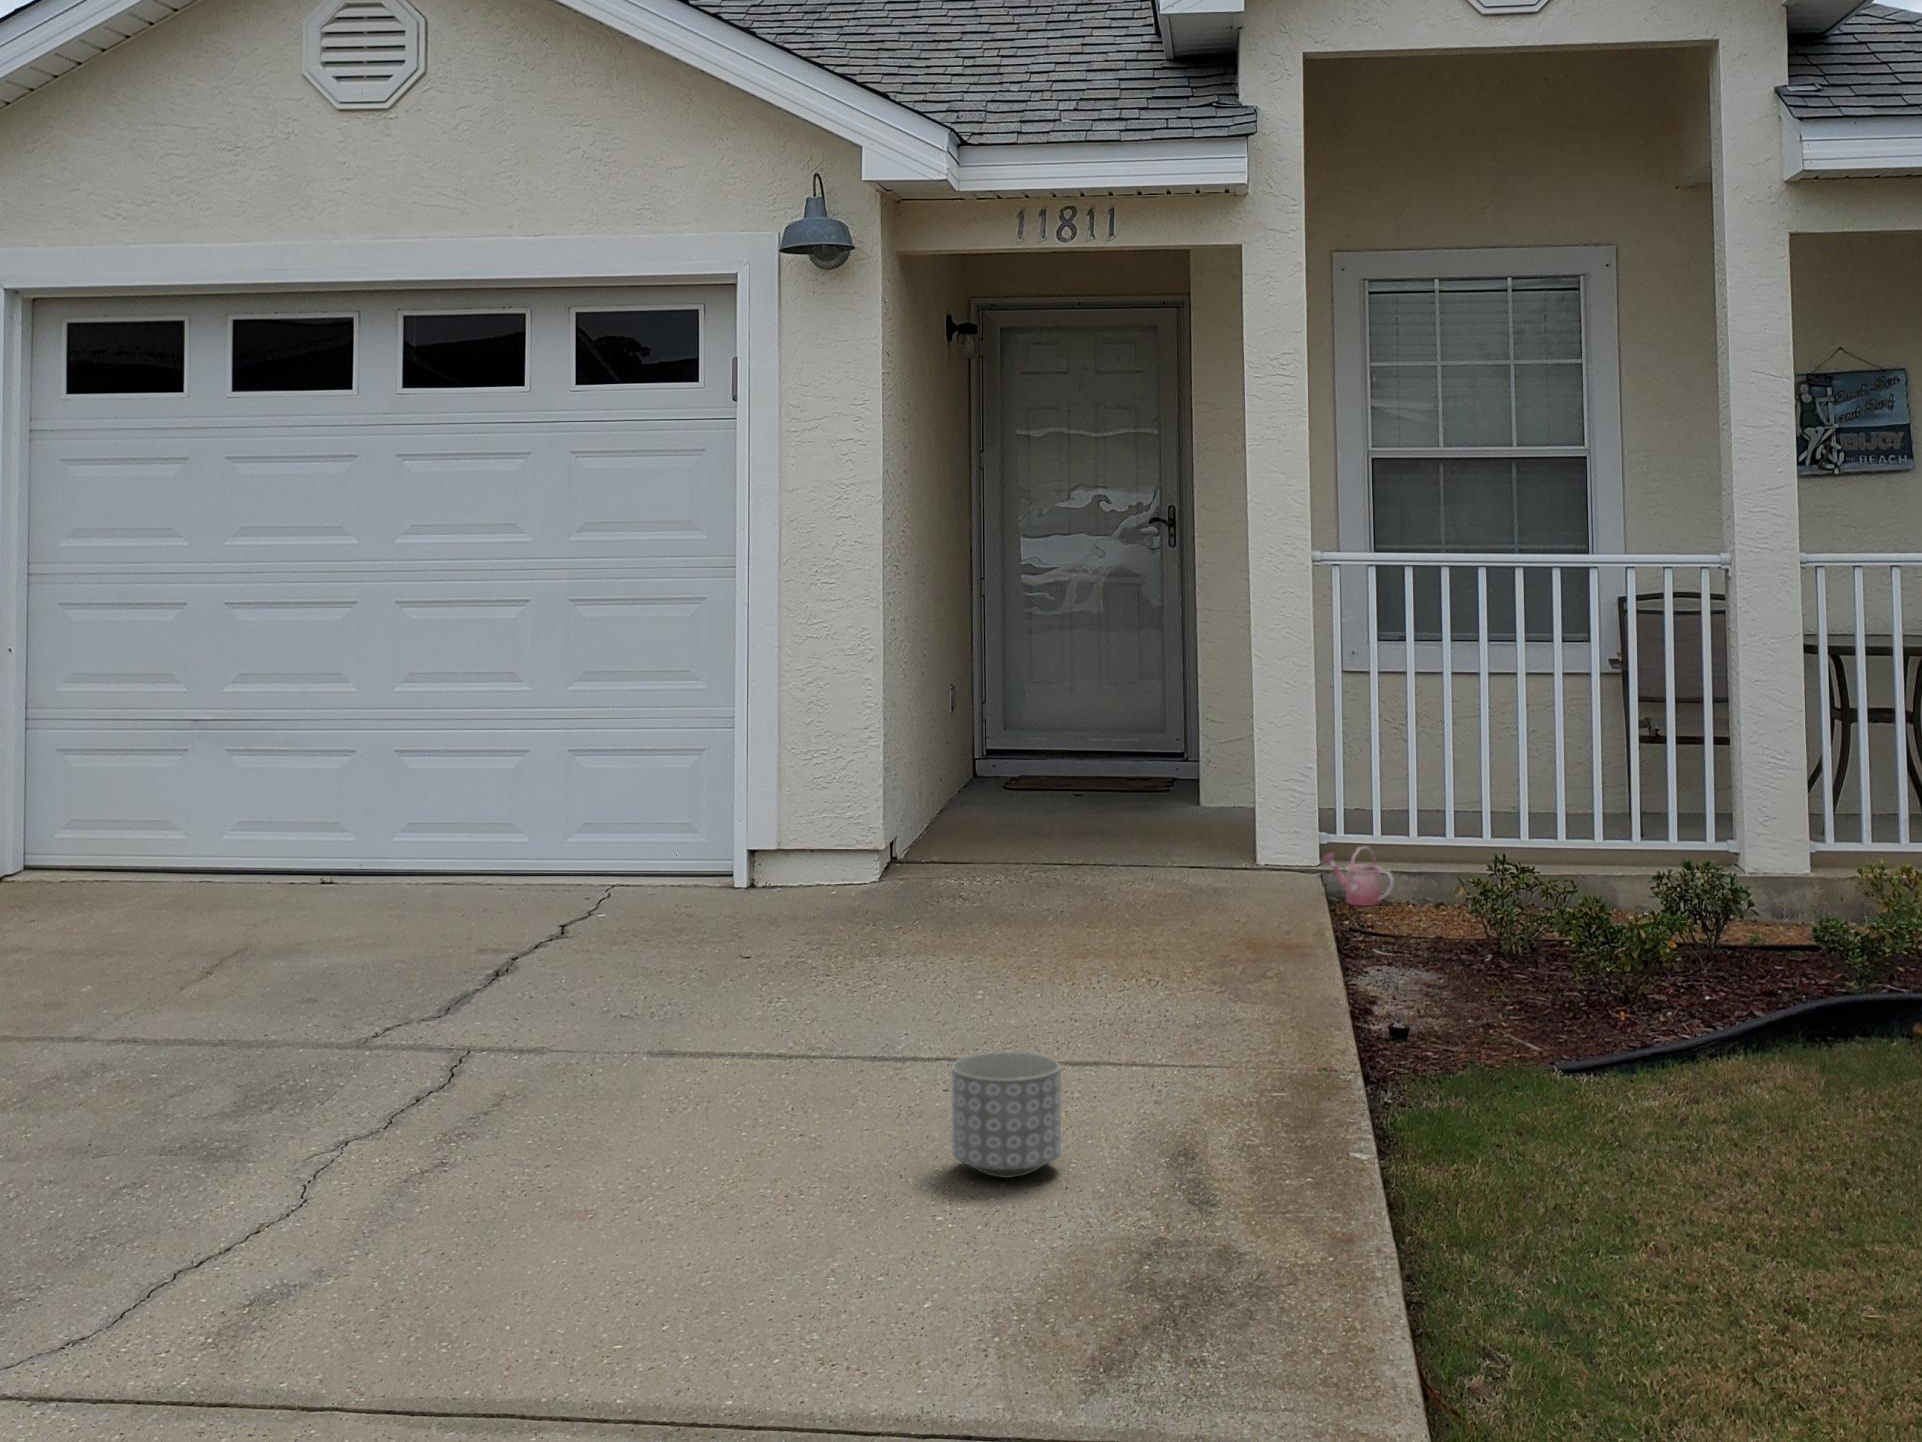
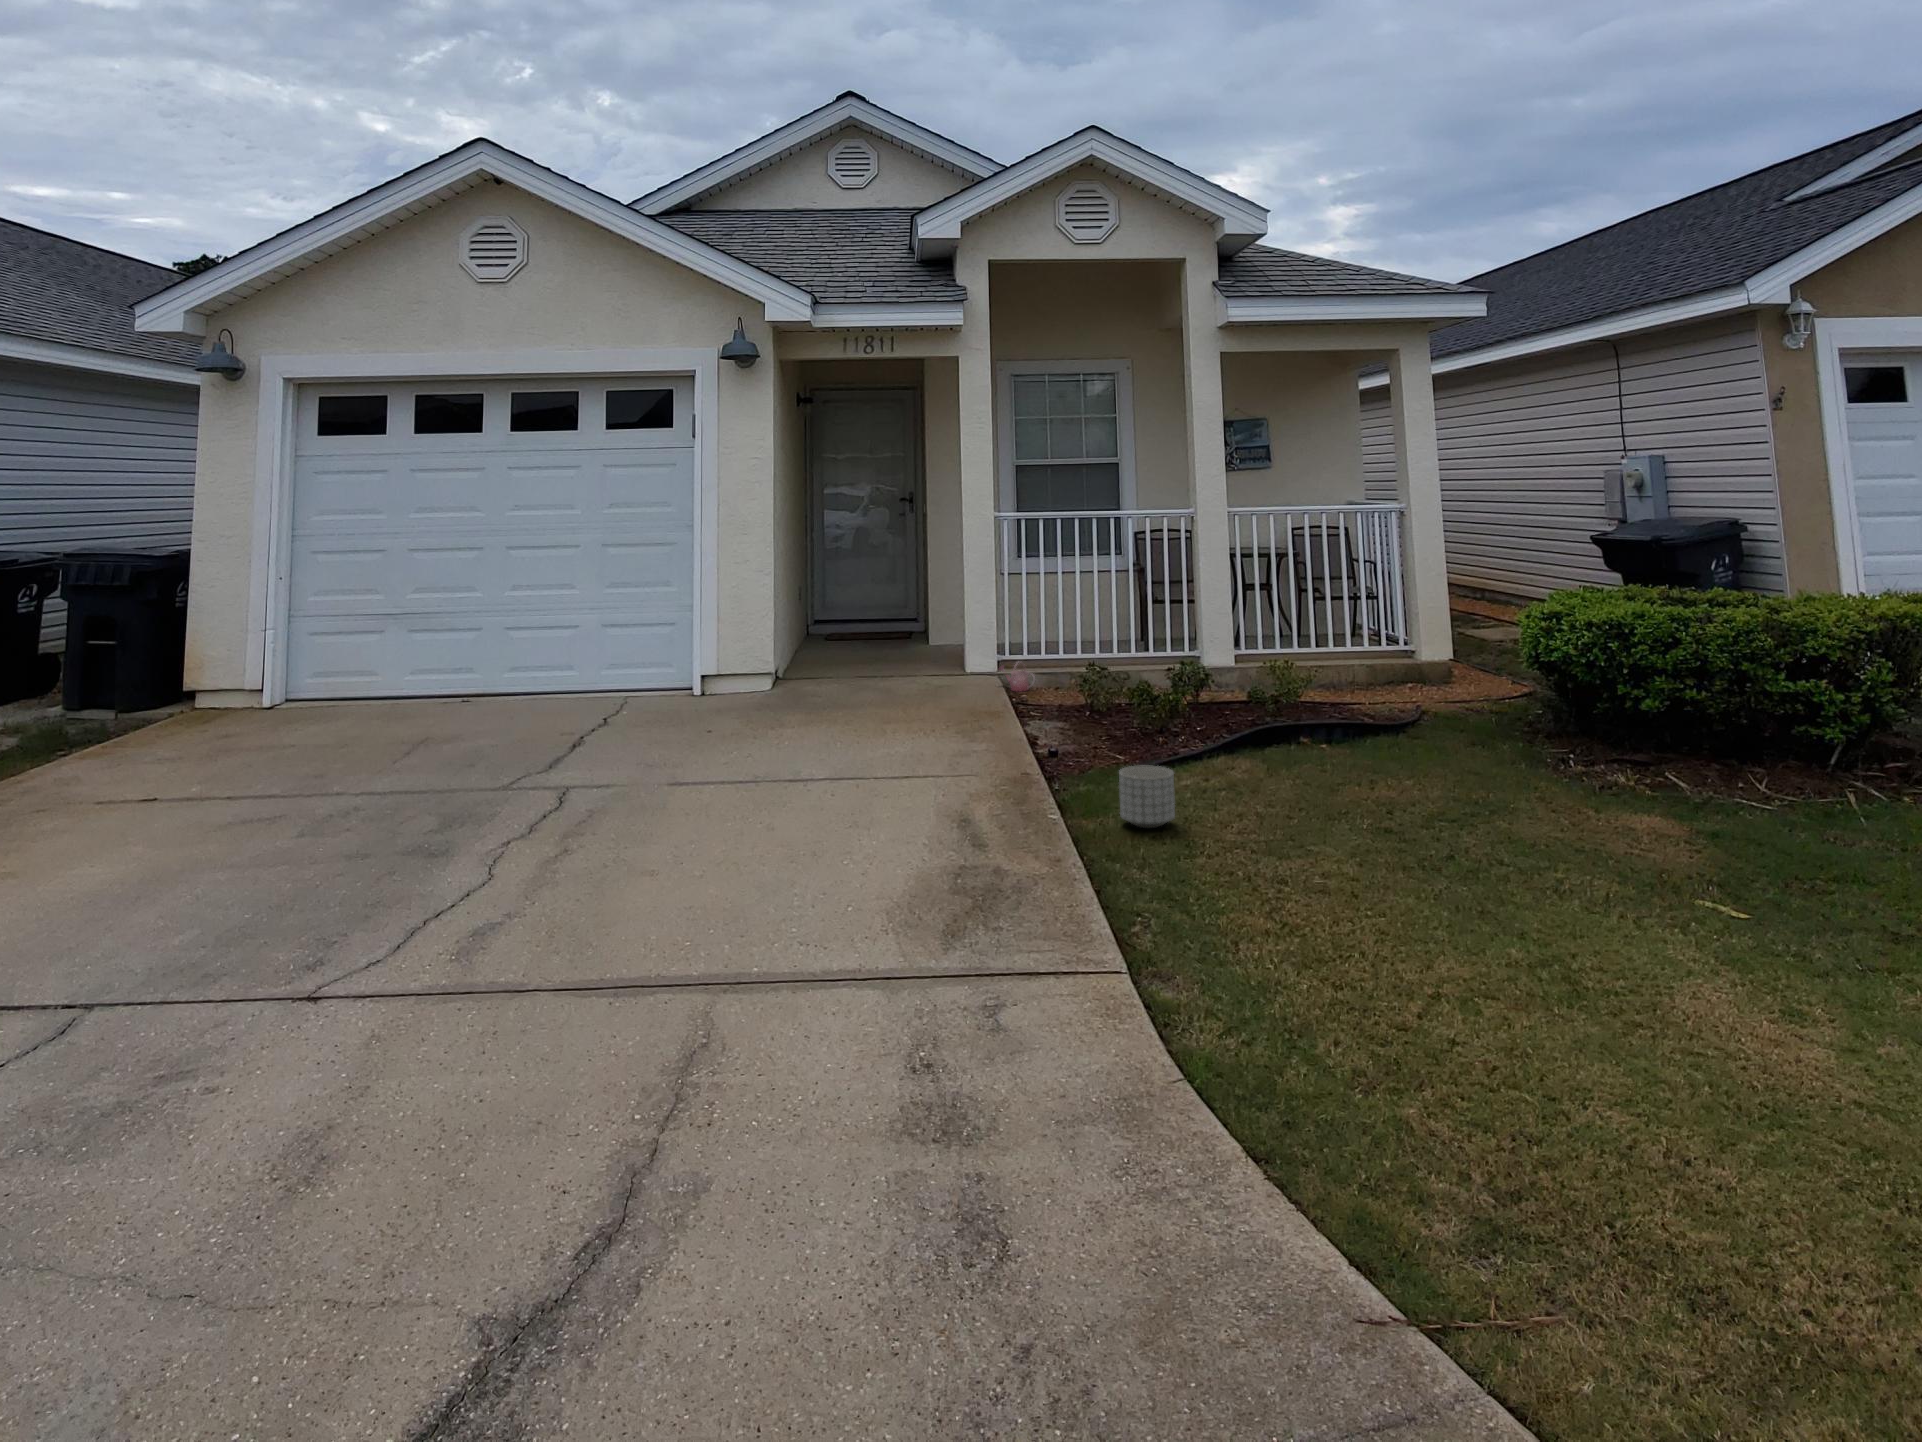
planter: present [952,1052,1061,1178] -> present [1119,765,1175,828]

